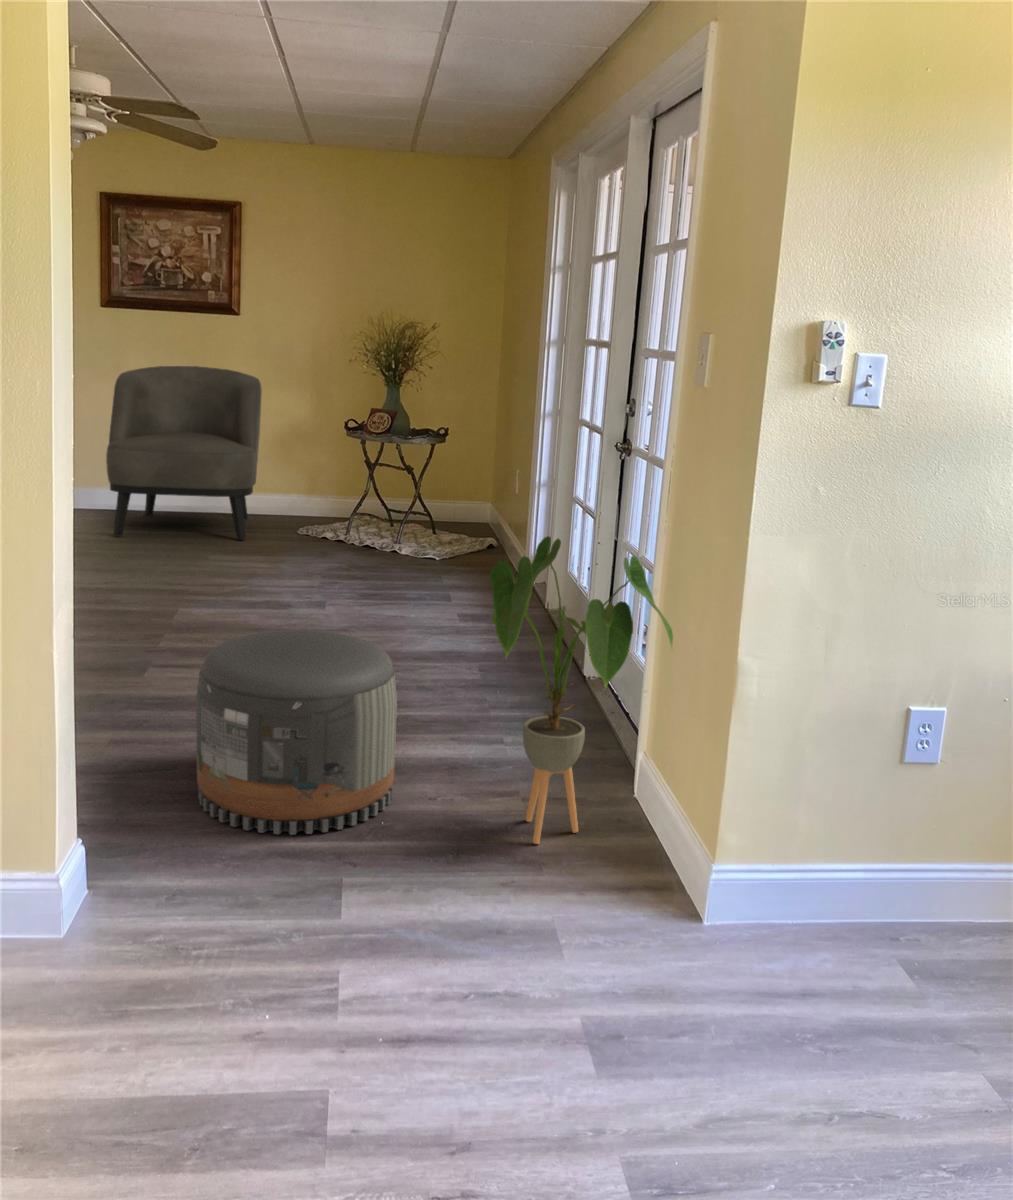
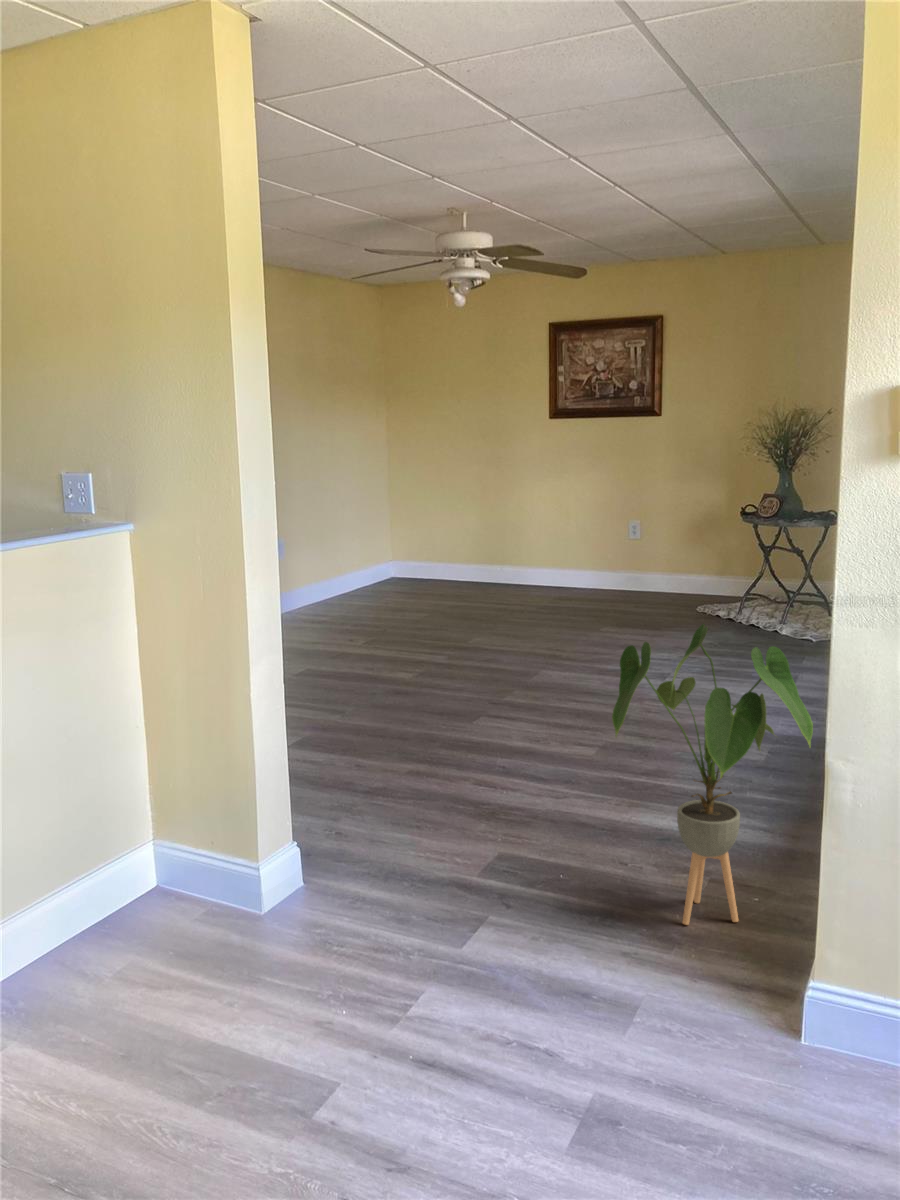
armchair: present [106,366,262,540] -> none [531,463,670,617]
pouf: present [196,629,397,835] -> none [426,697,596,877]

